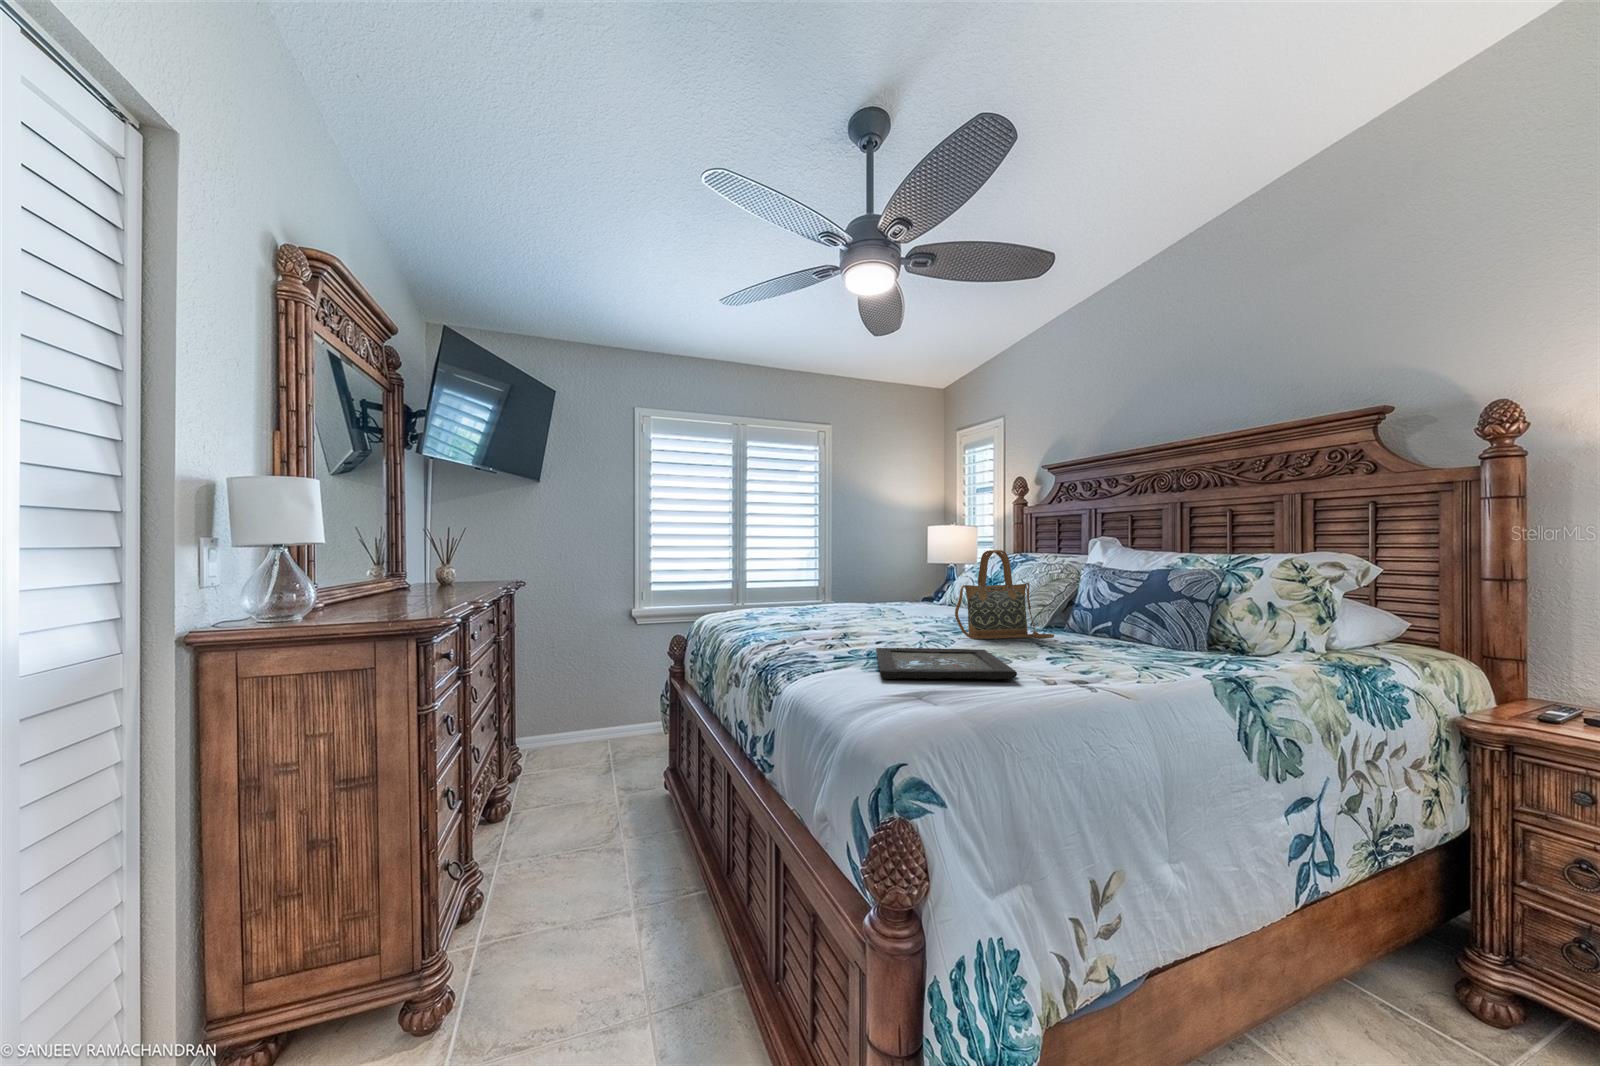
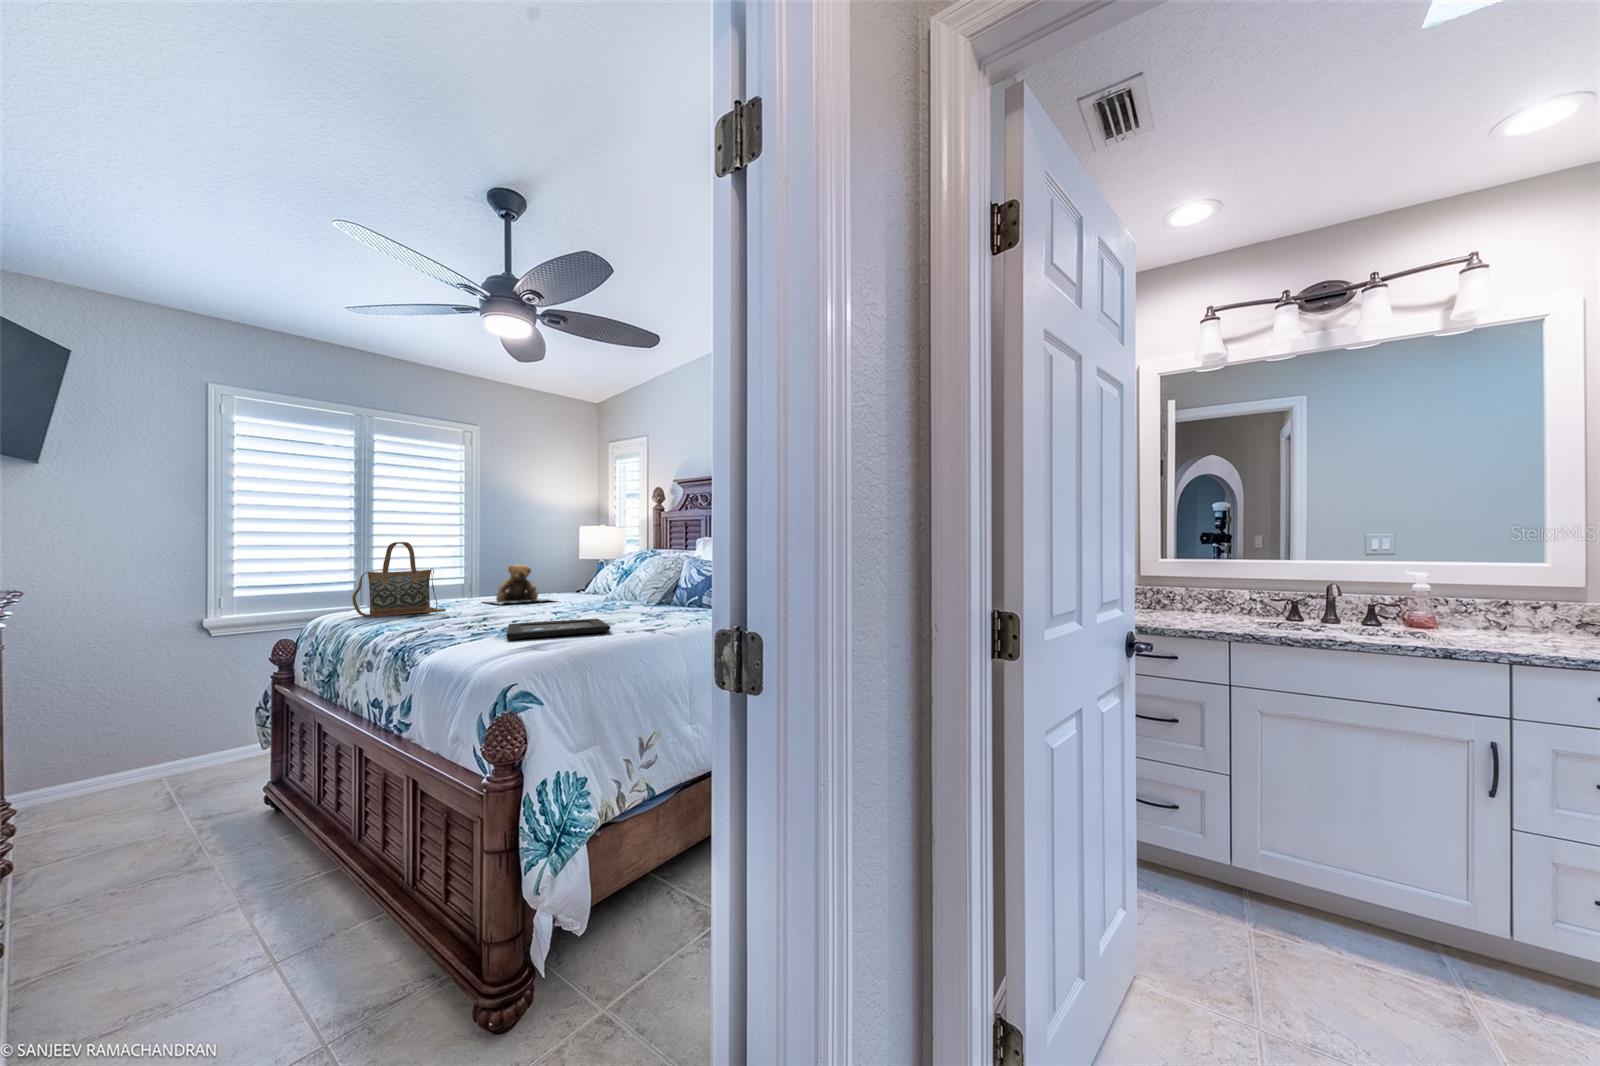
handbag: present [955,550,1054,639] -> present [352,542,446,617]
teddy bear: none [834,569,920,613] -> present [488,565,544,604]

